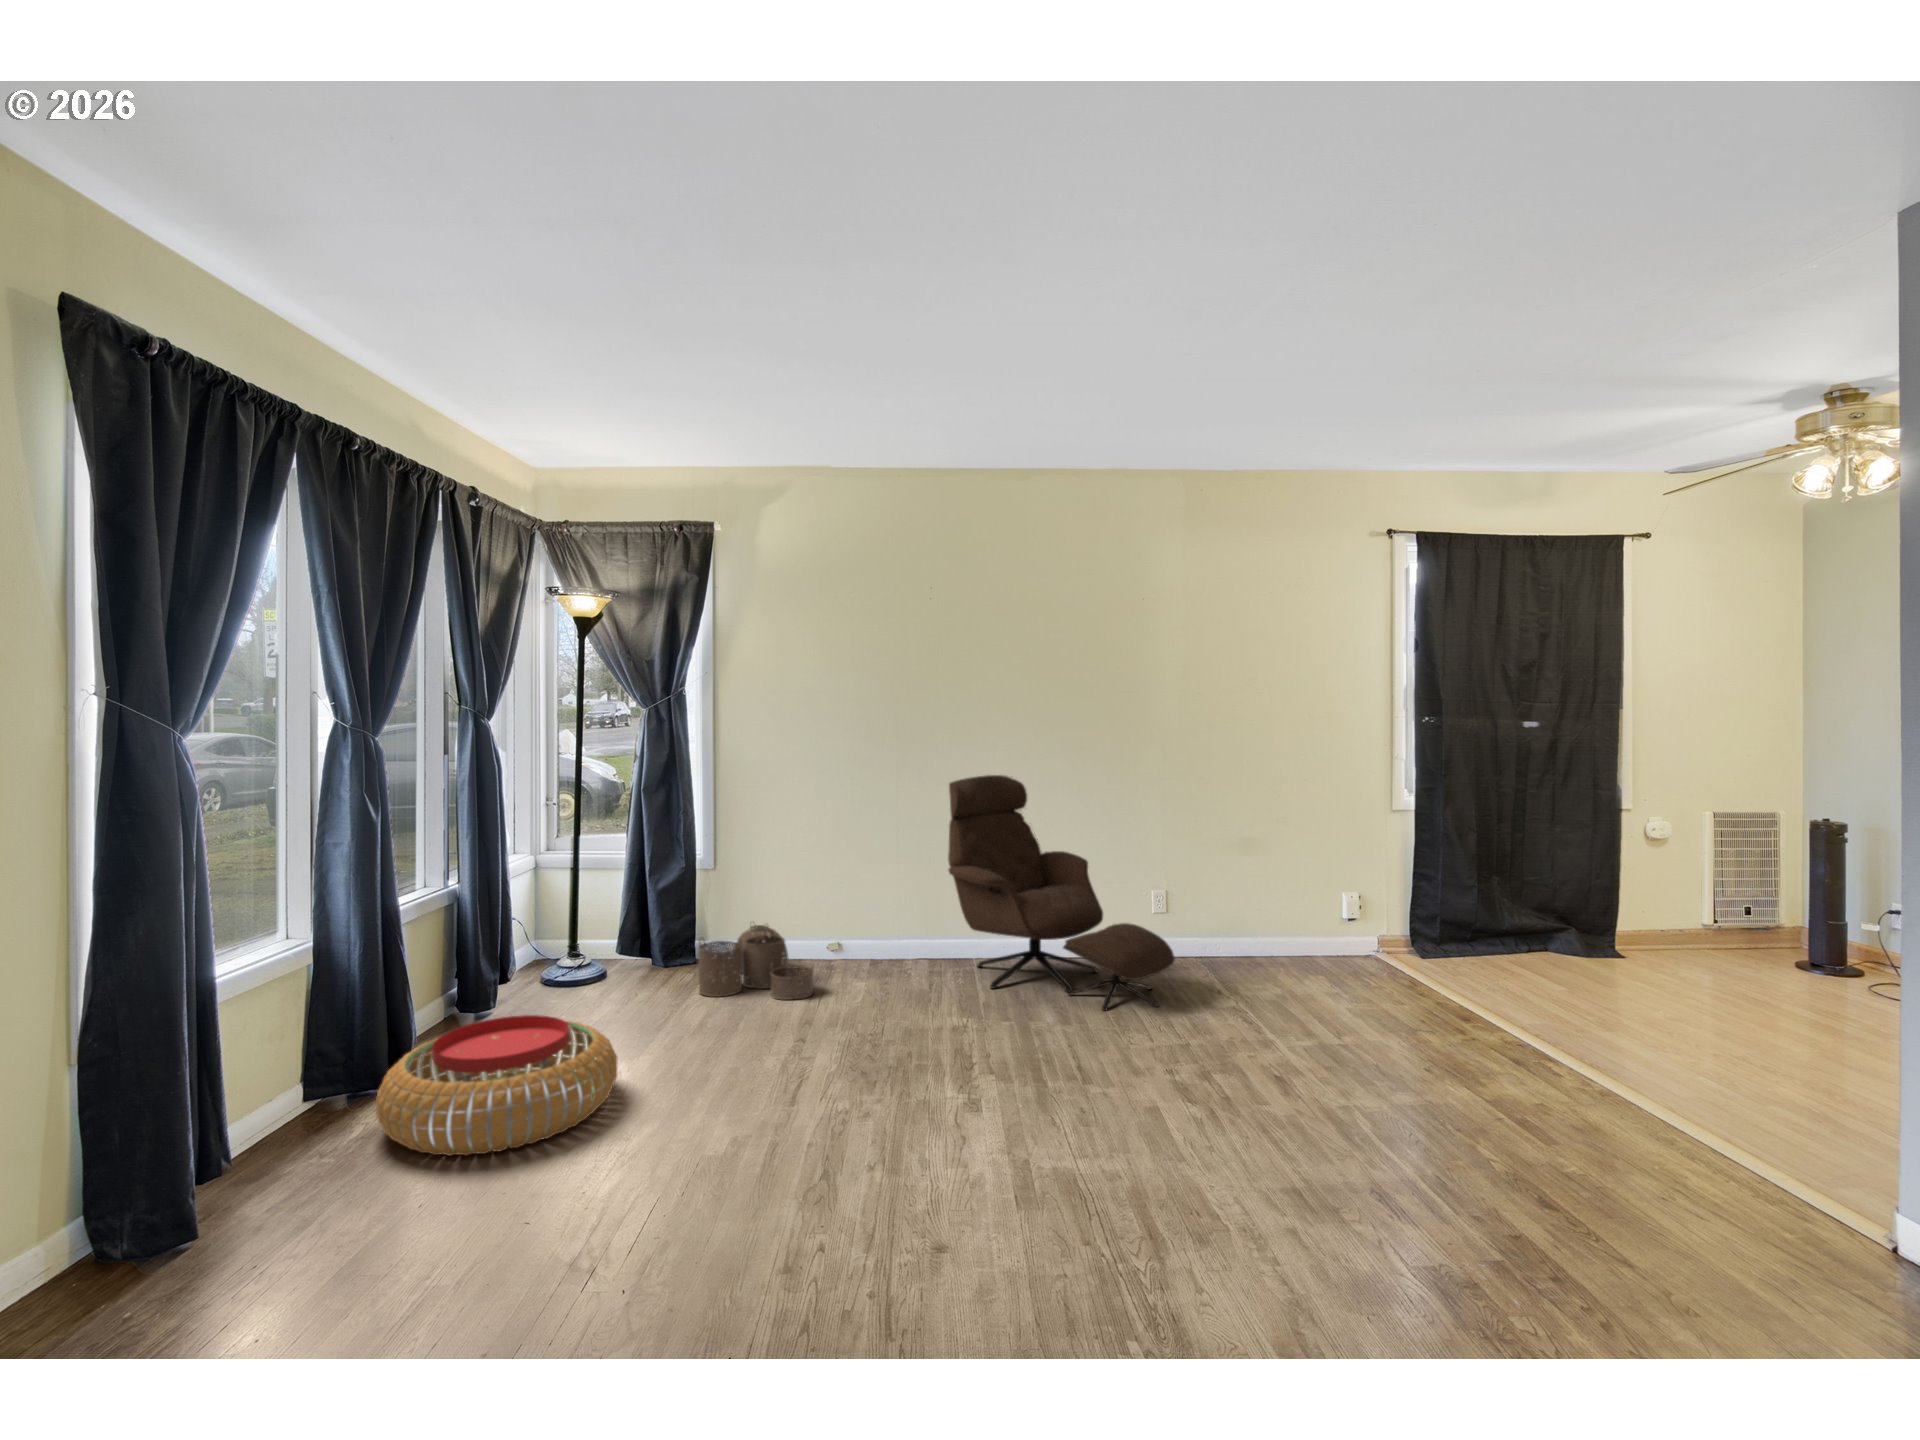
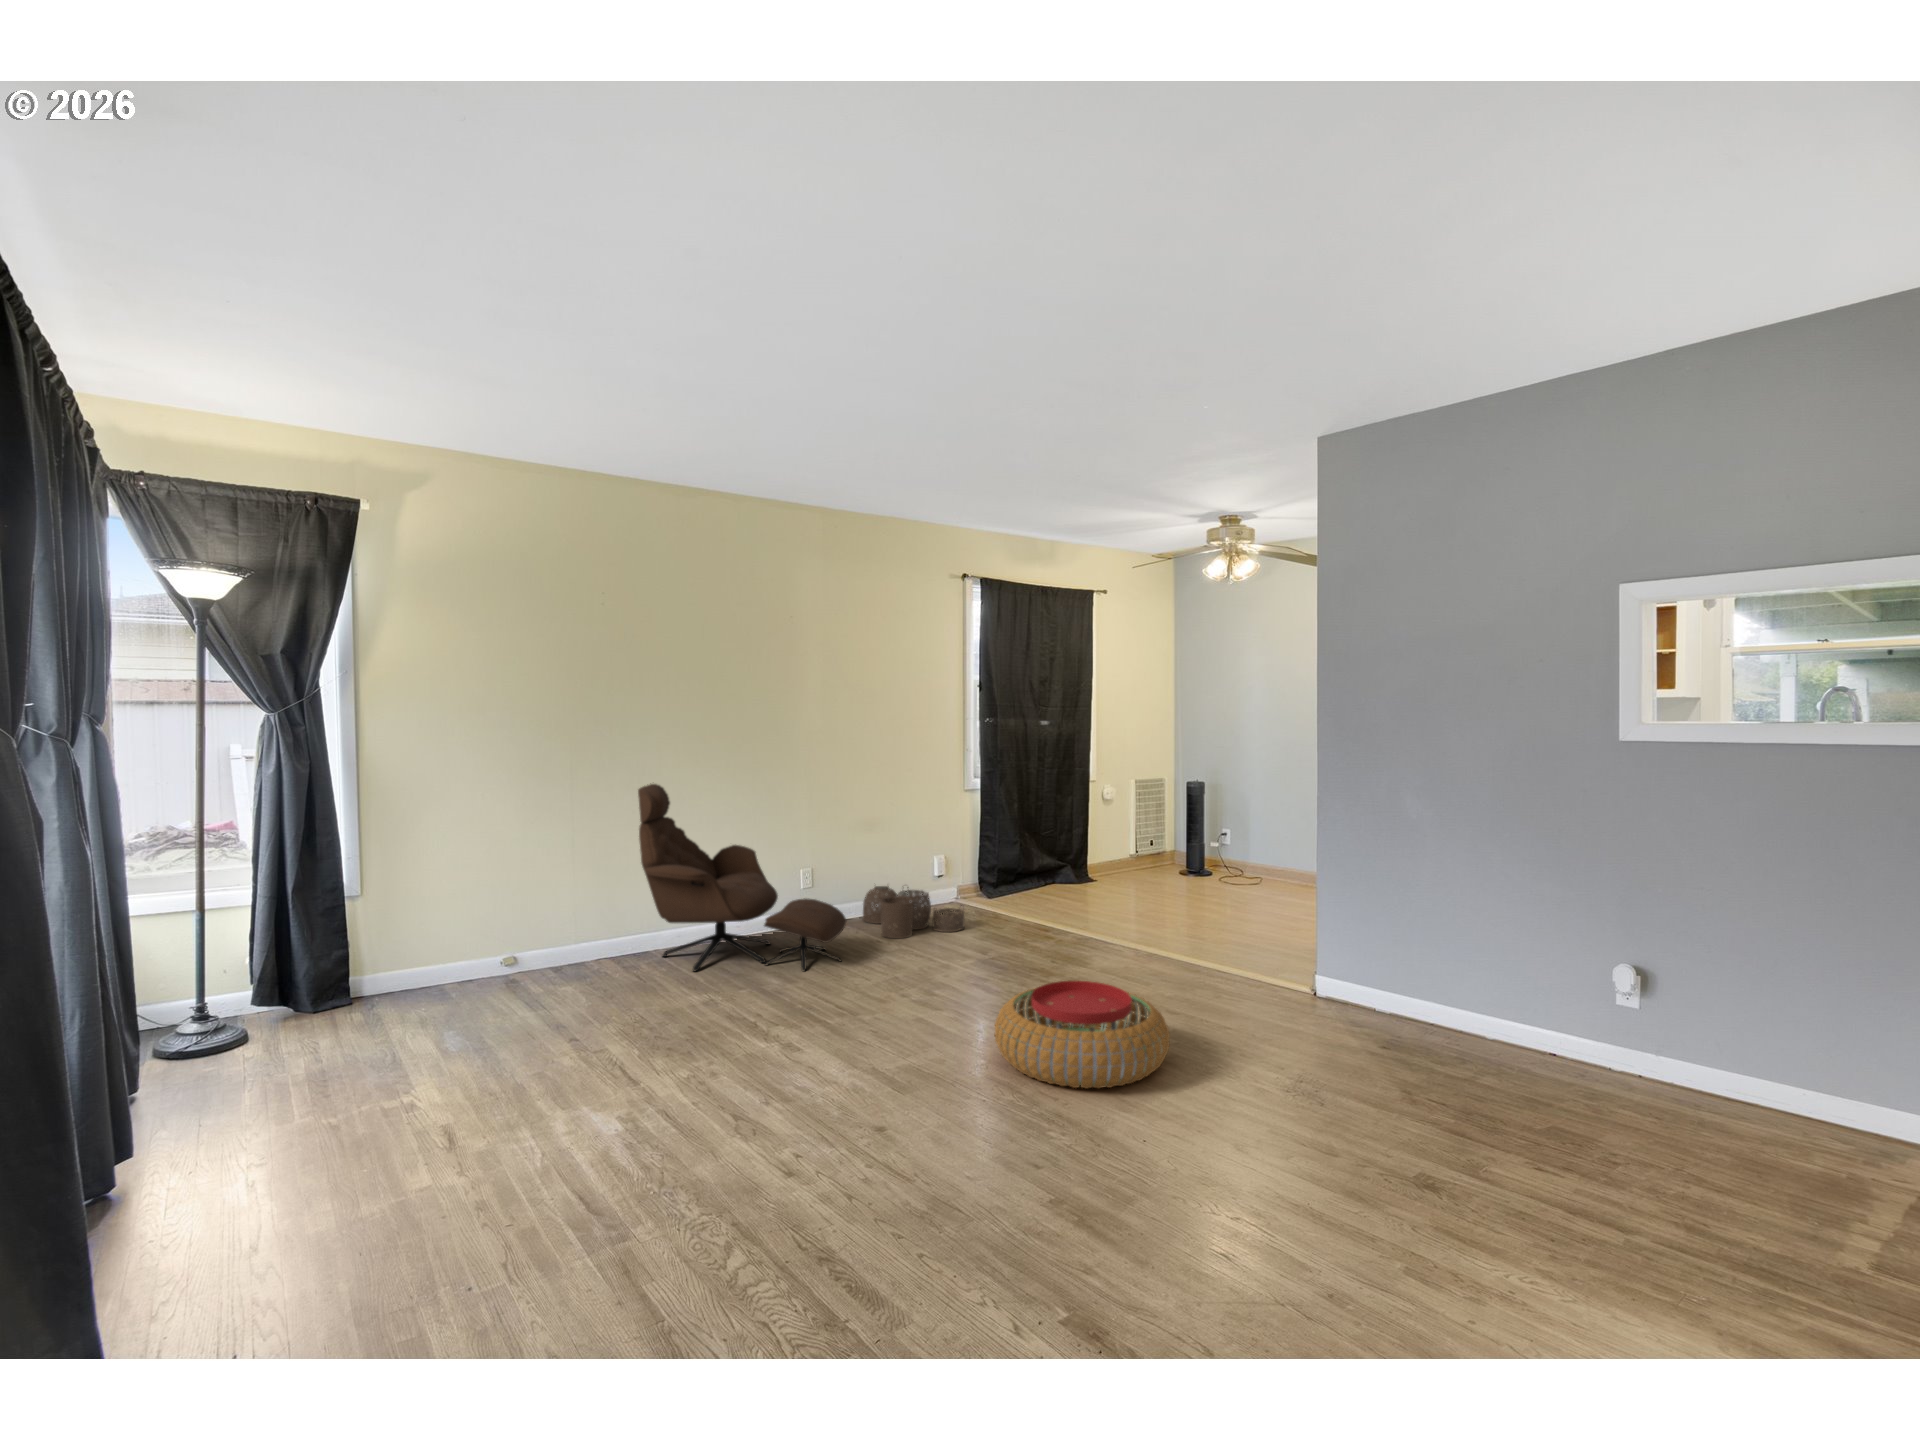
woven basket: present [699,922,814,1000] -> present [863,886,964,938]
pouf: present [376,1015,618,1156] -> present [995,981,1170,1089]

